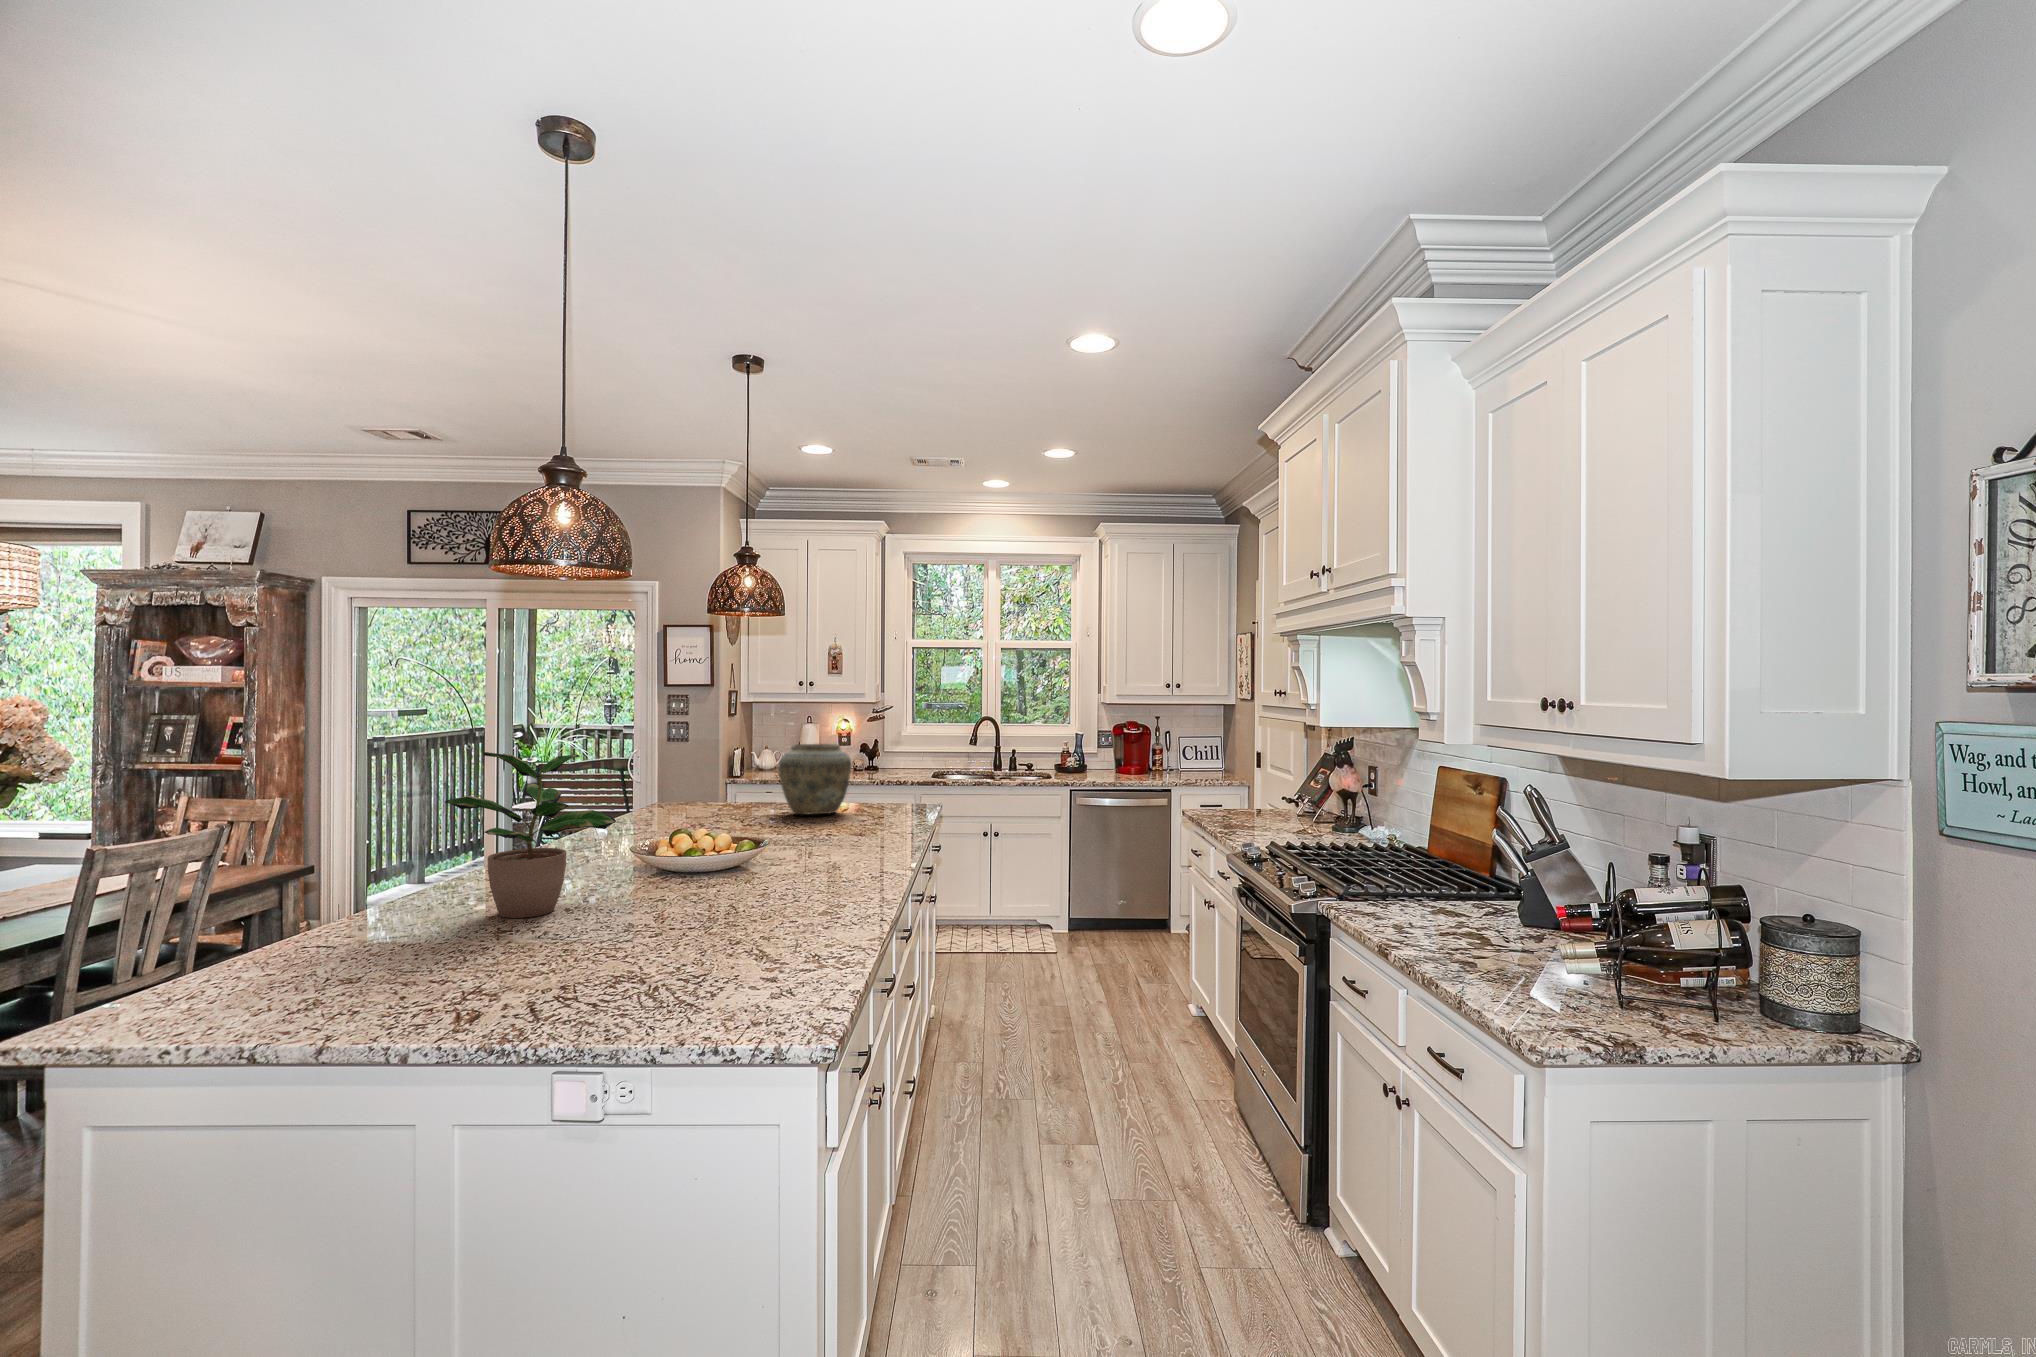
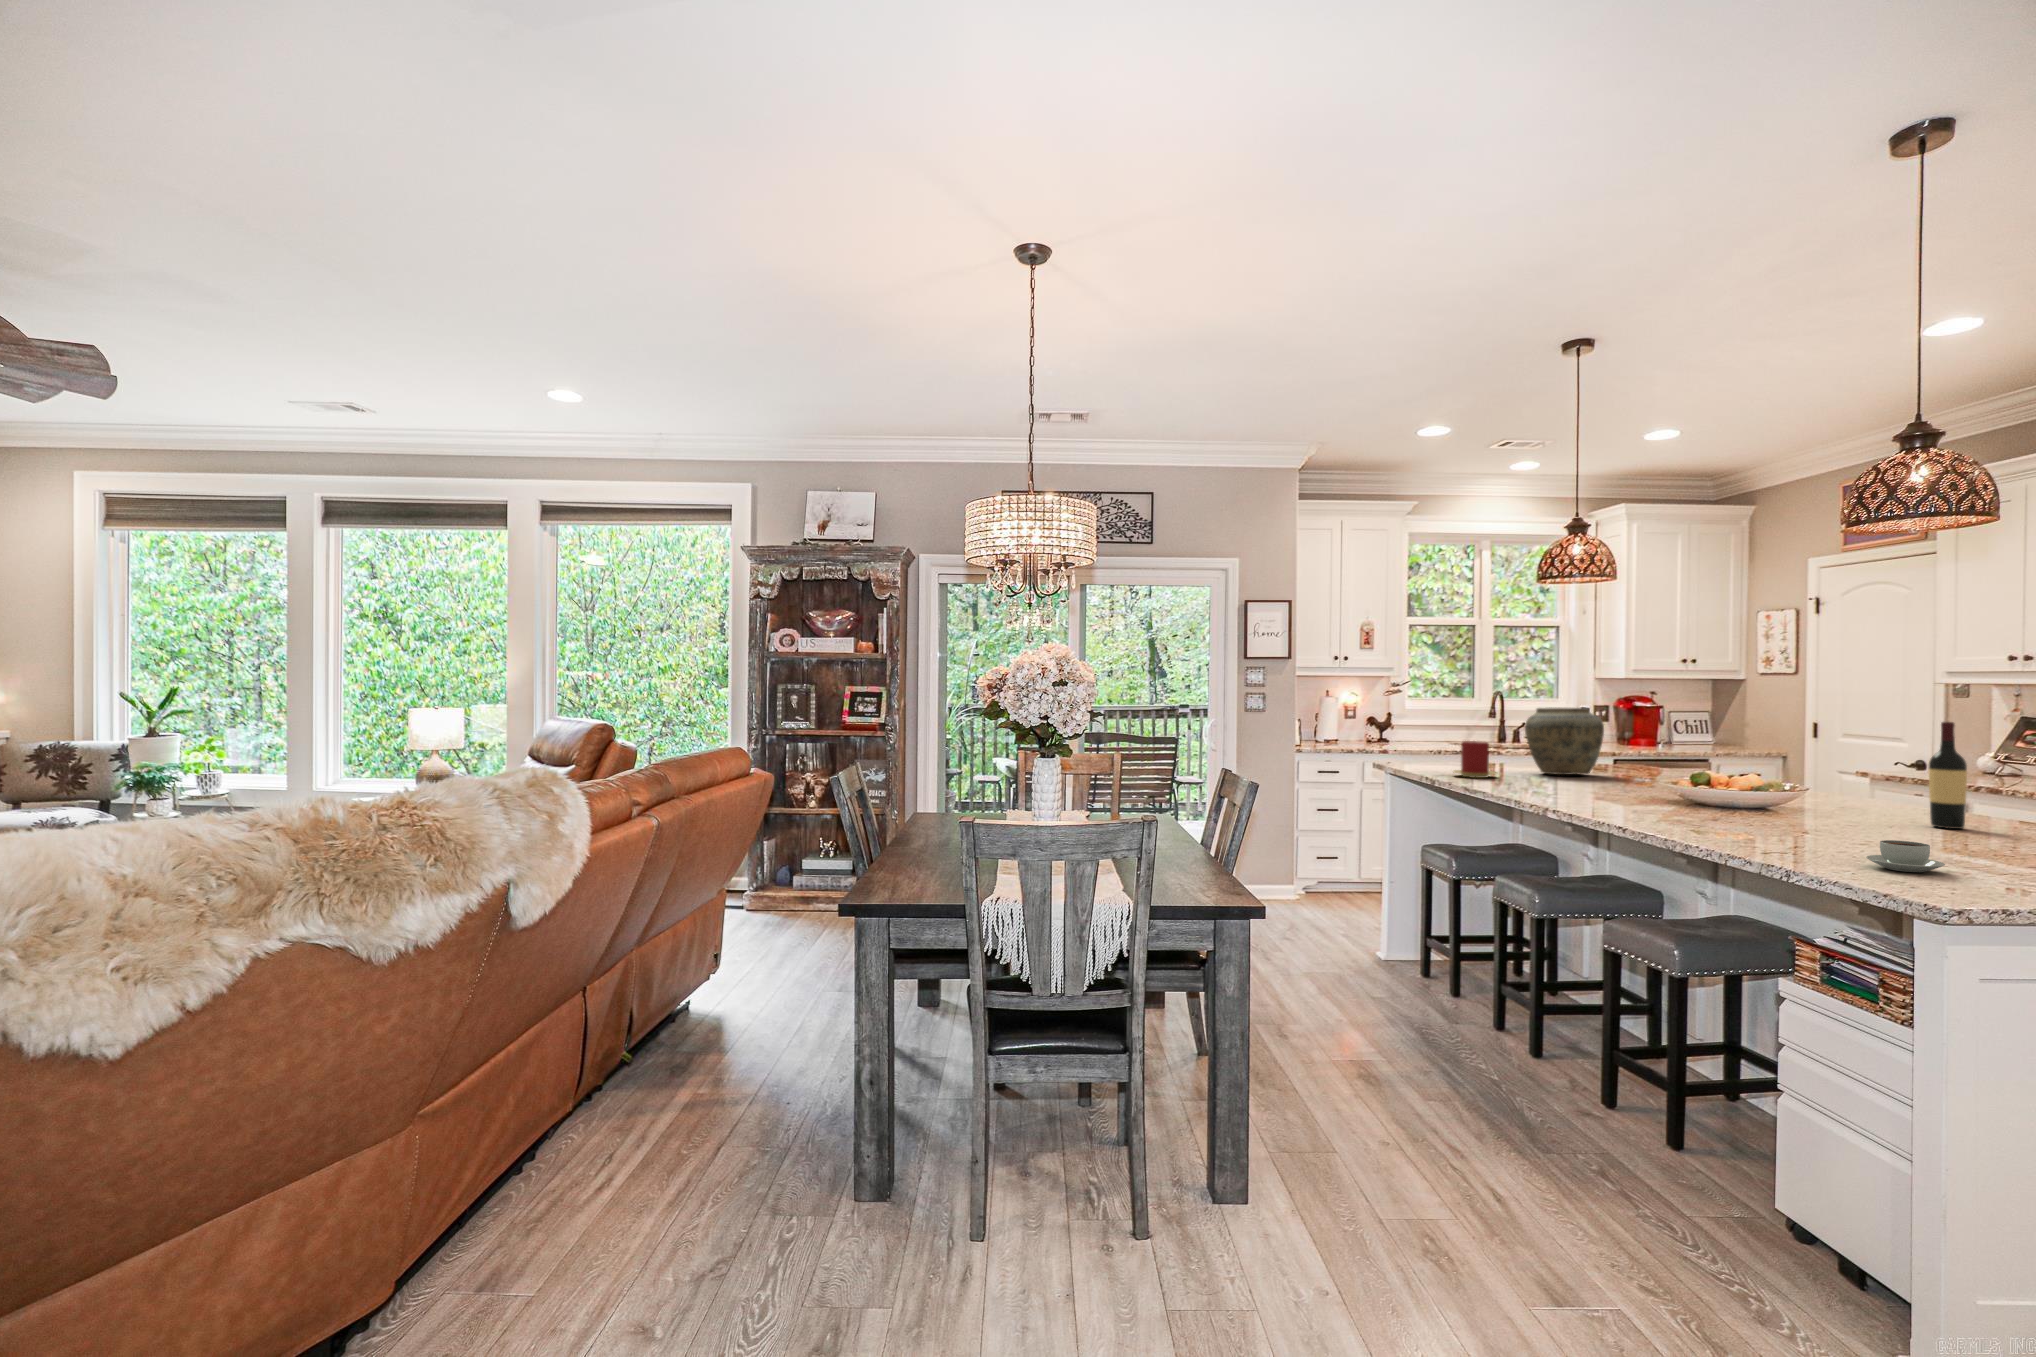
potted plant: present [445,752,616,918] -> none [1728,687,1865,839]
candle: none [686,779,731,818] -> present [1454,741,1496,778]
wine bottle: none [744,784,775,902] -> present [1928,722,1967,829]
coffee cup: none [274,937,358,978] -> present [1866,840,1945,872]

